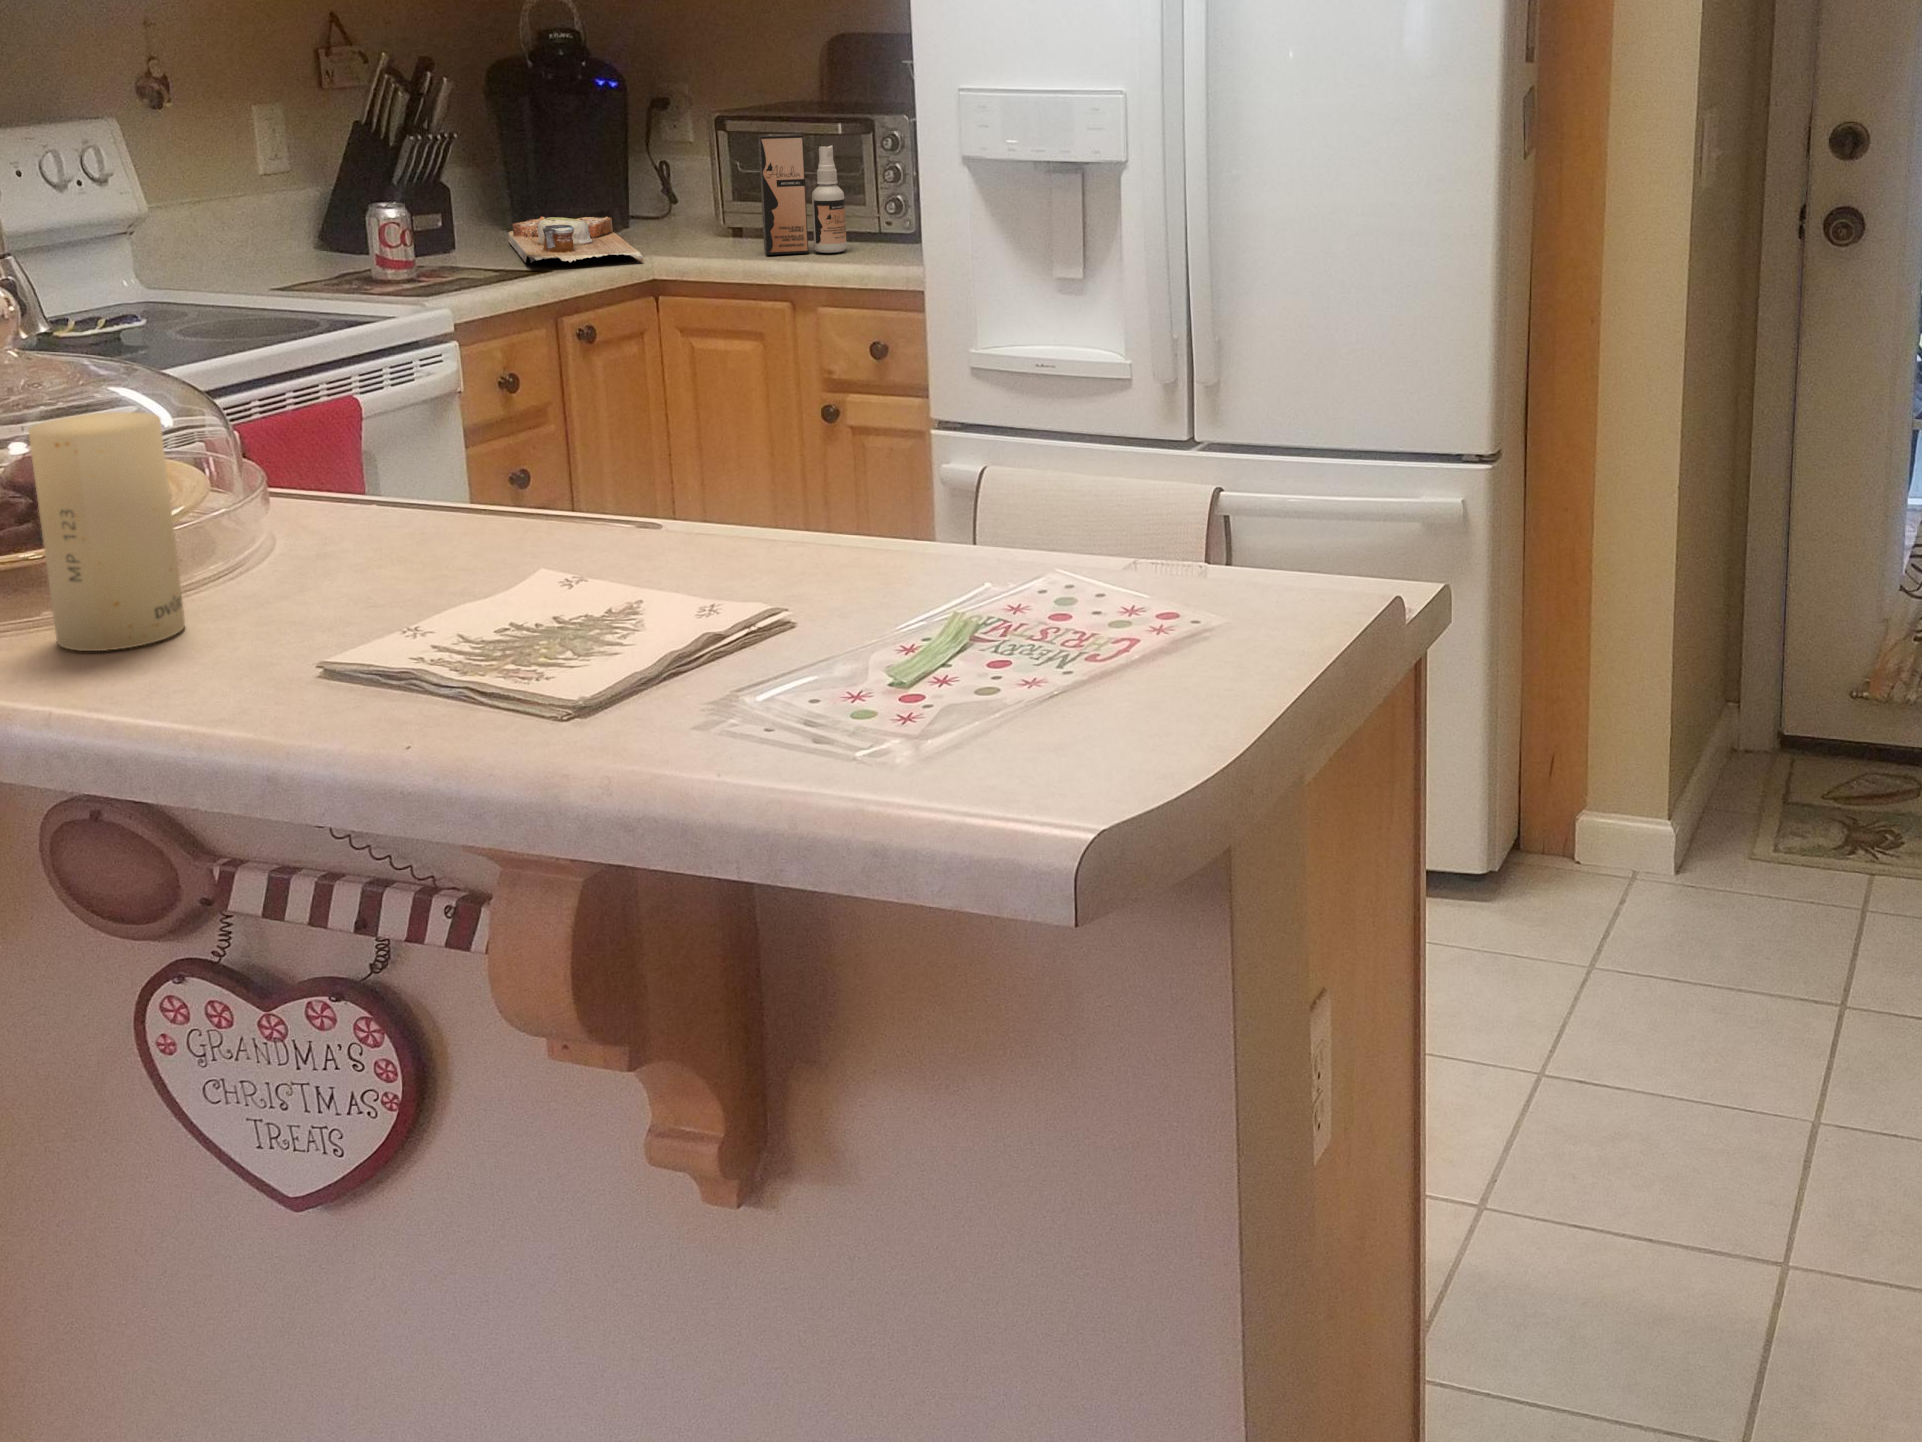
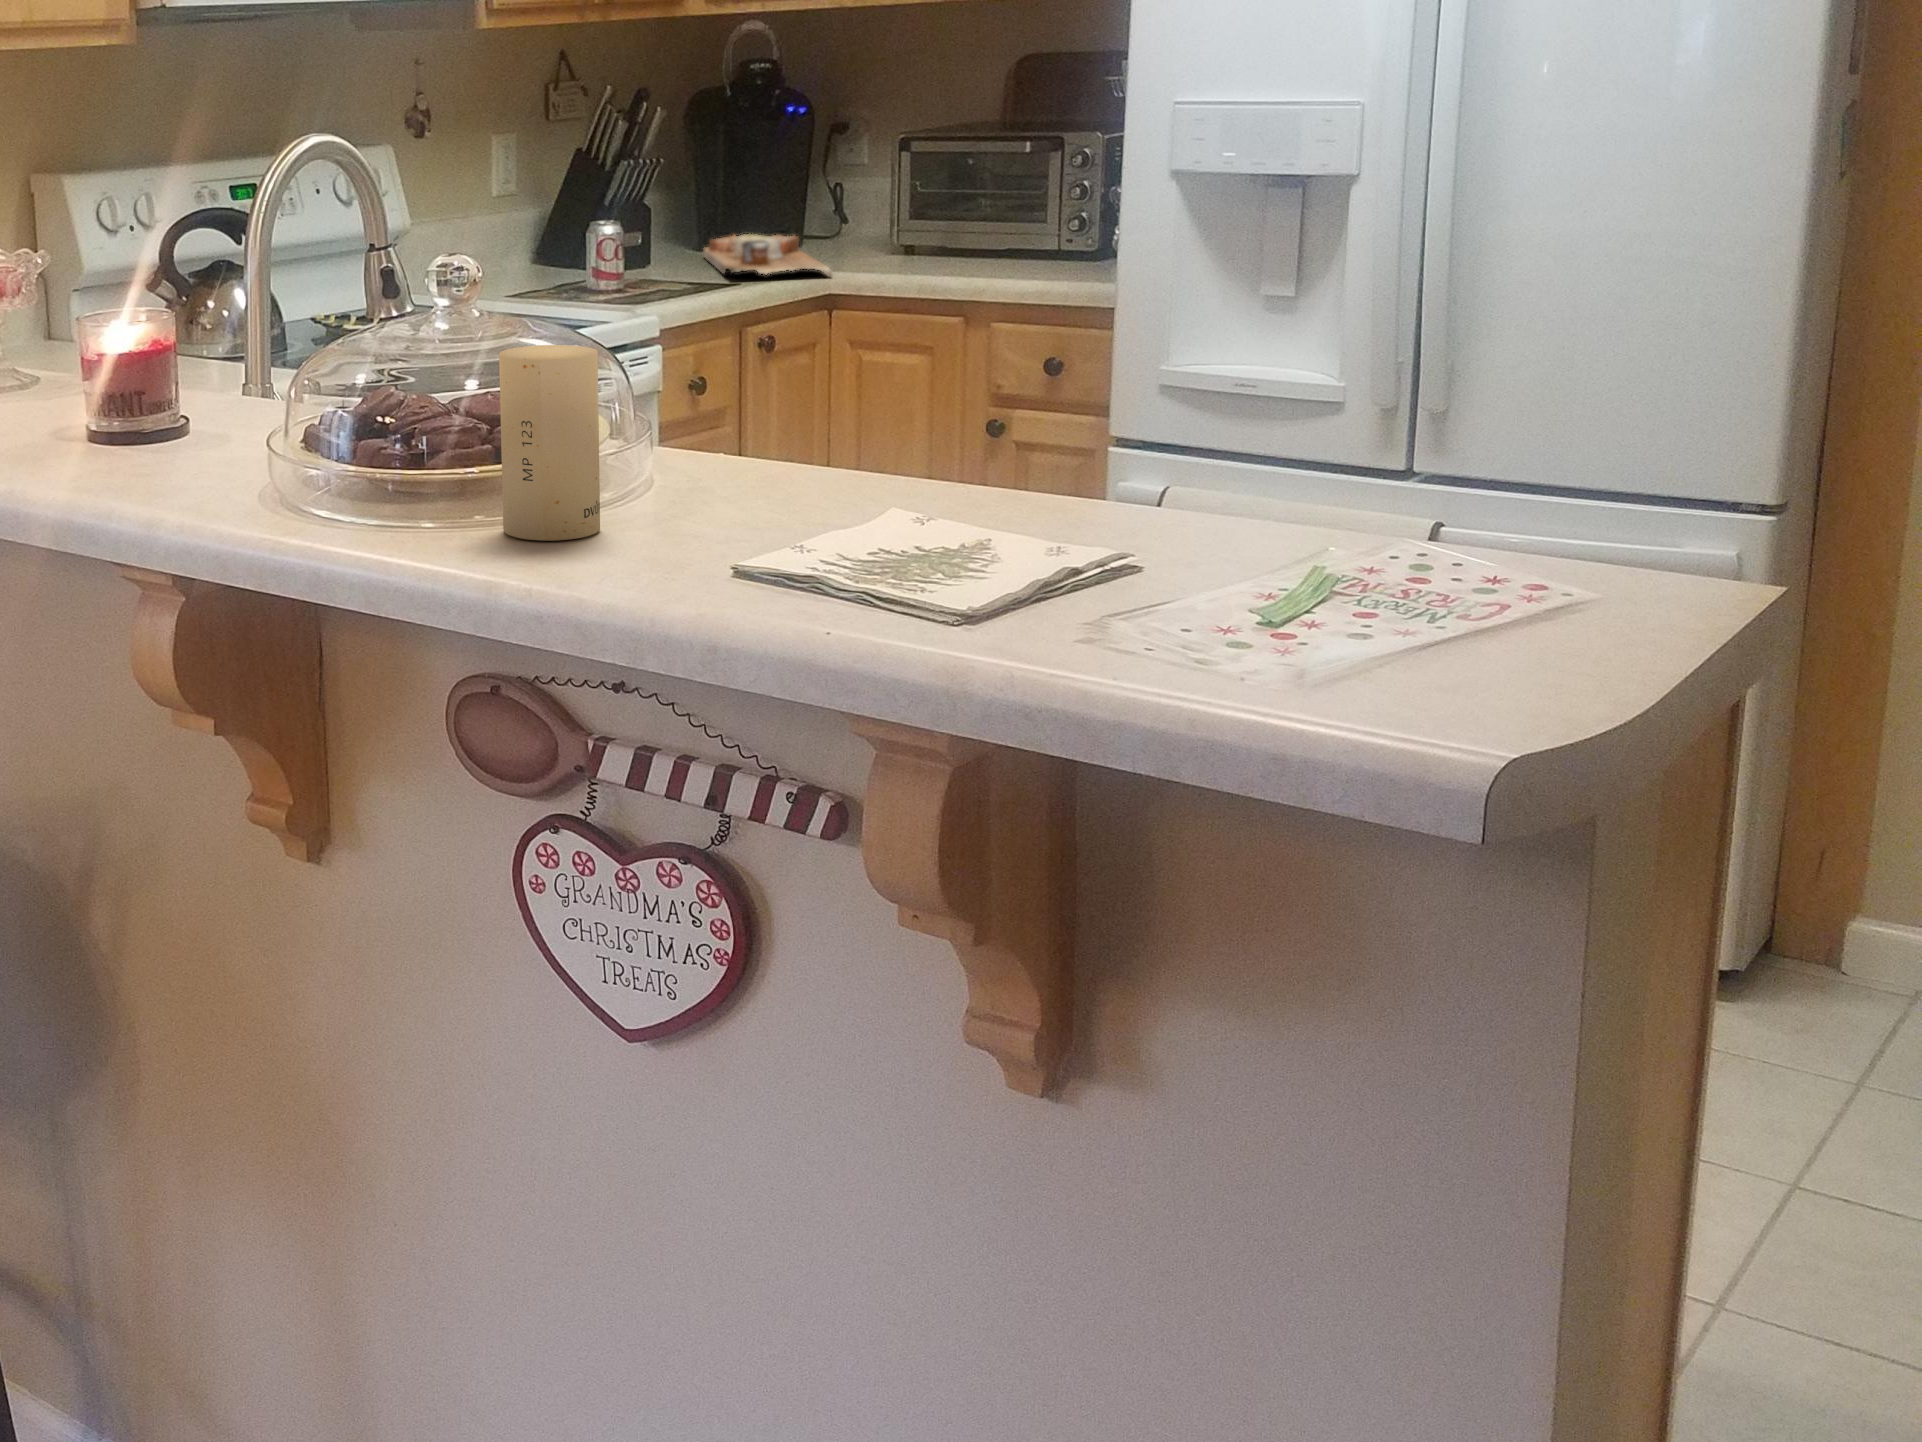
spray bottle: present [758,133,847,255] -> none [946,157,1029,273]

